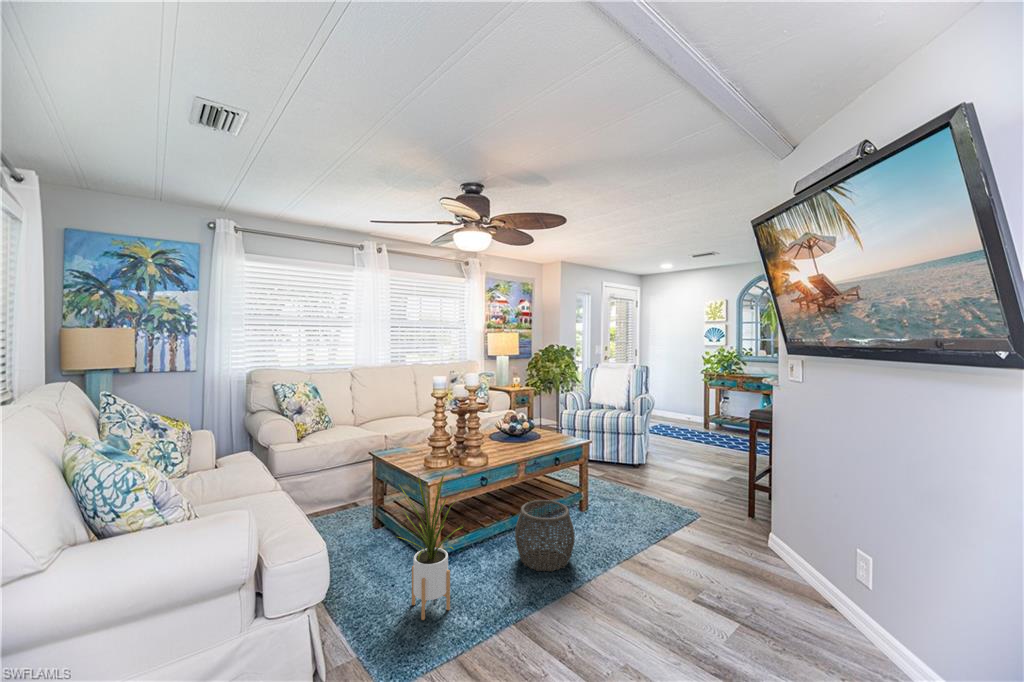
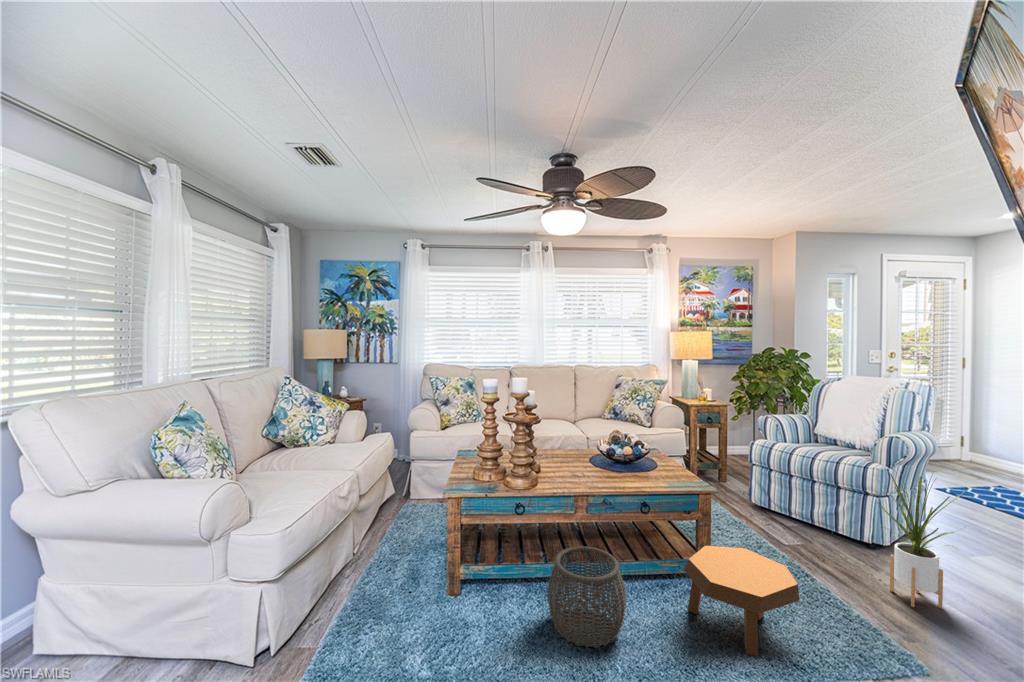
house plant: present [398,476,464,620] -> present [877,473,964,609]
footstool: none [587,478,651,538] -> present [684,546,799,656]

